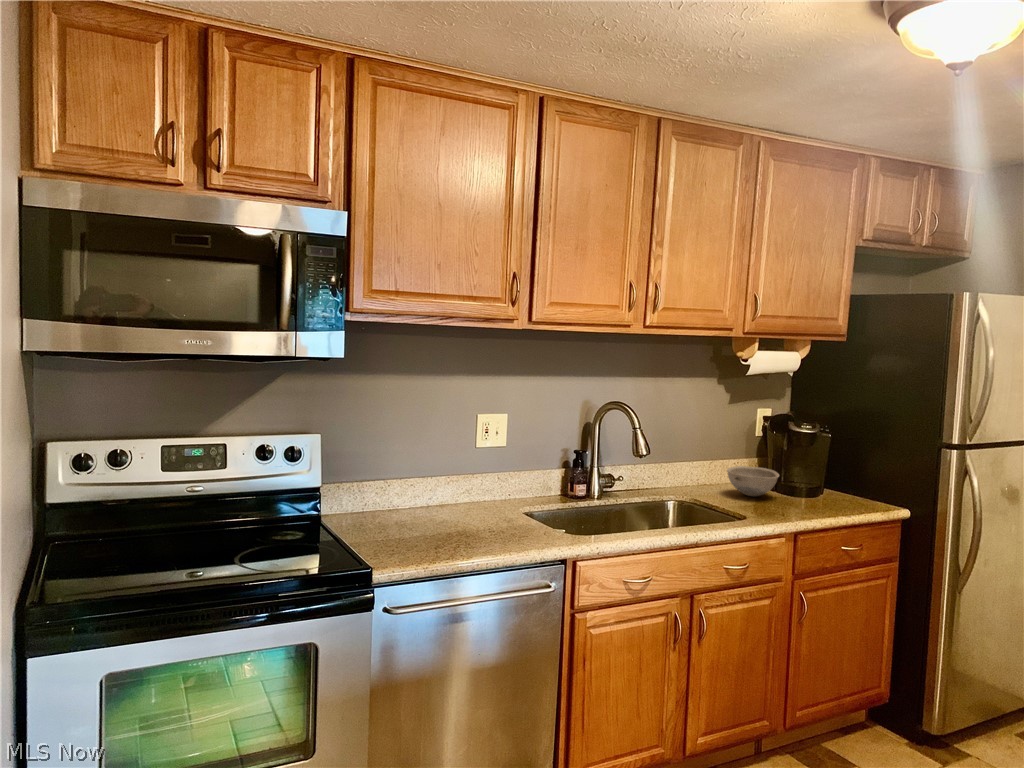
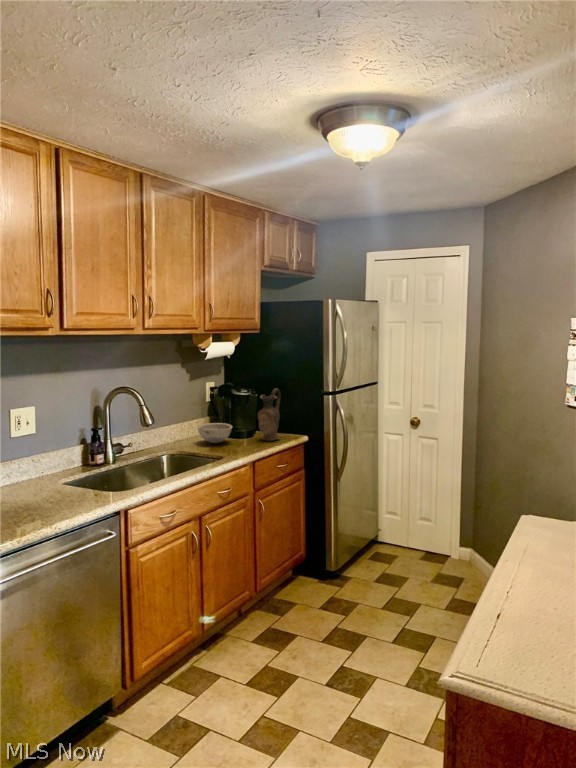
ceramic pitcher: none [822,427,866,507] -> present [258,388,281,441]

